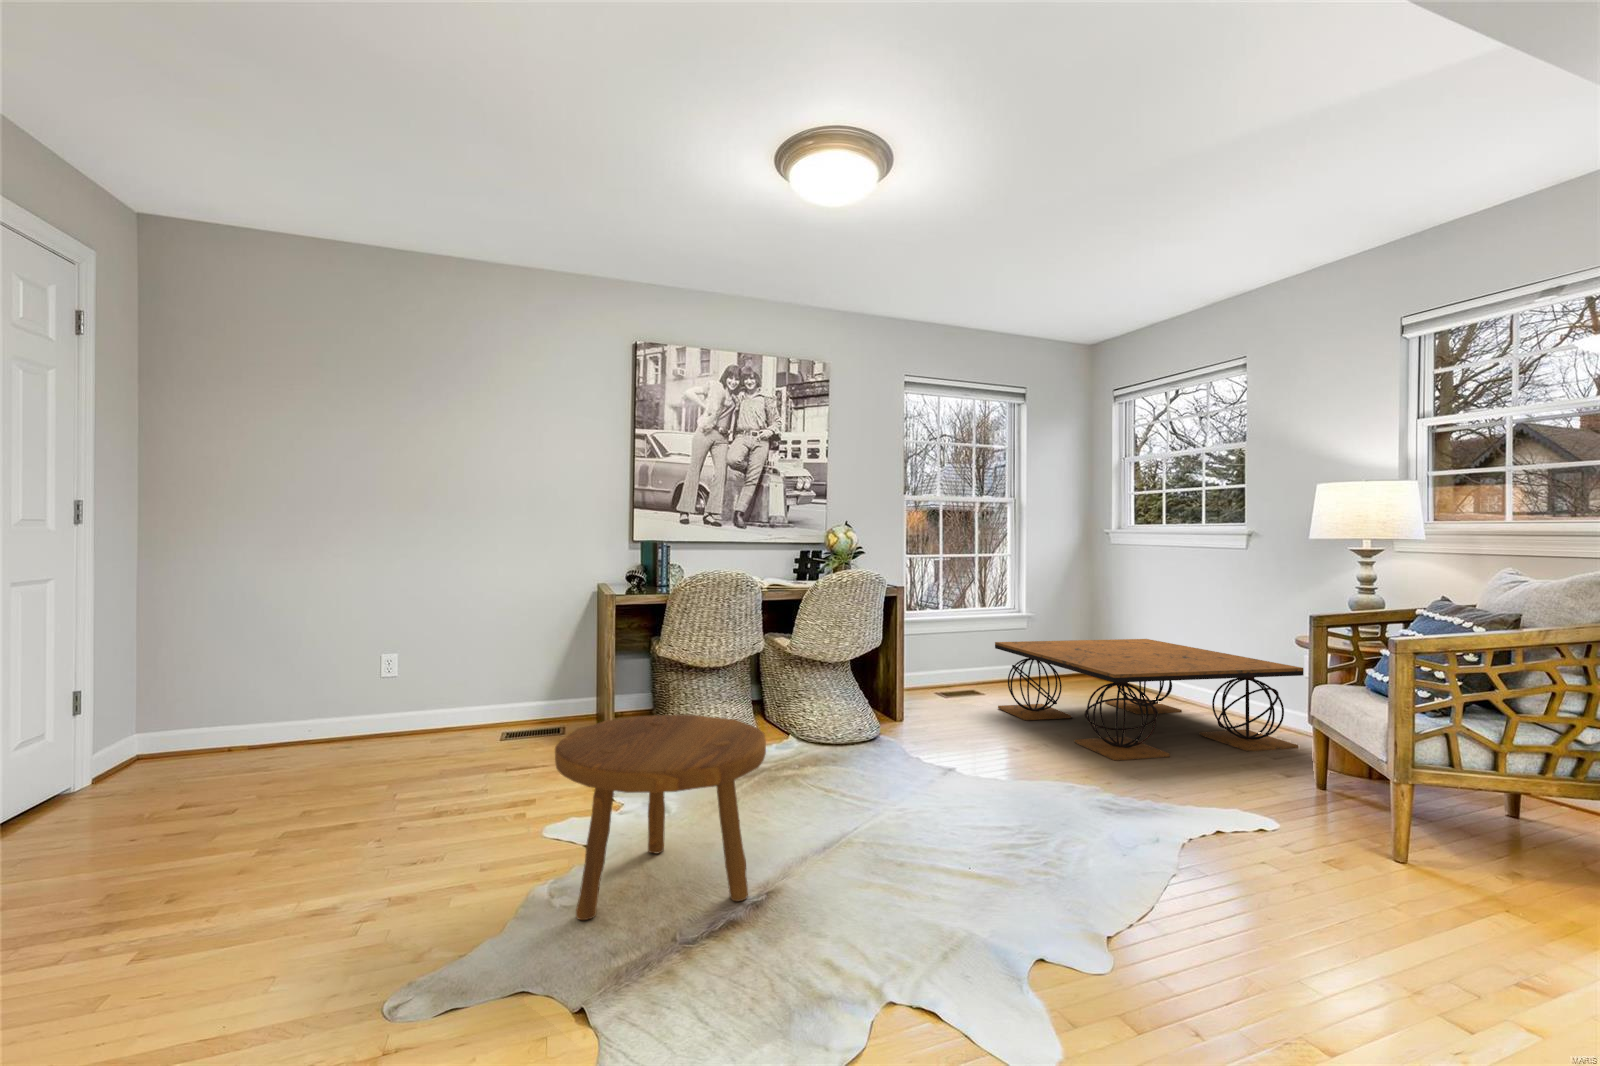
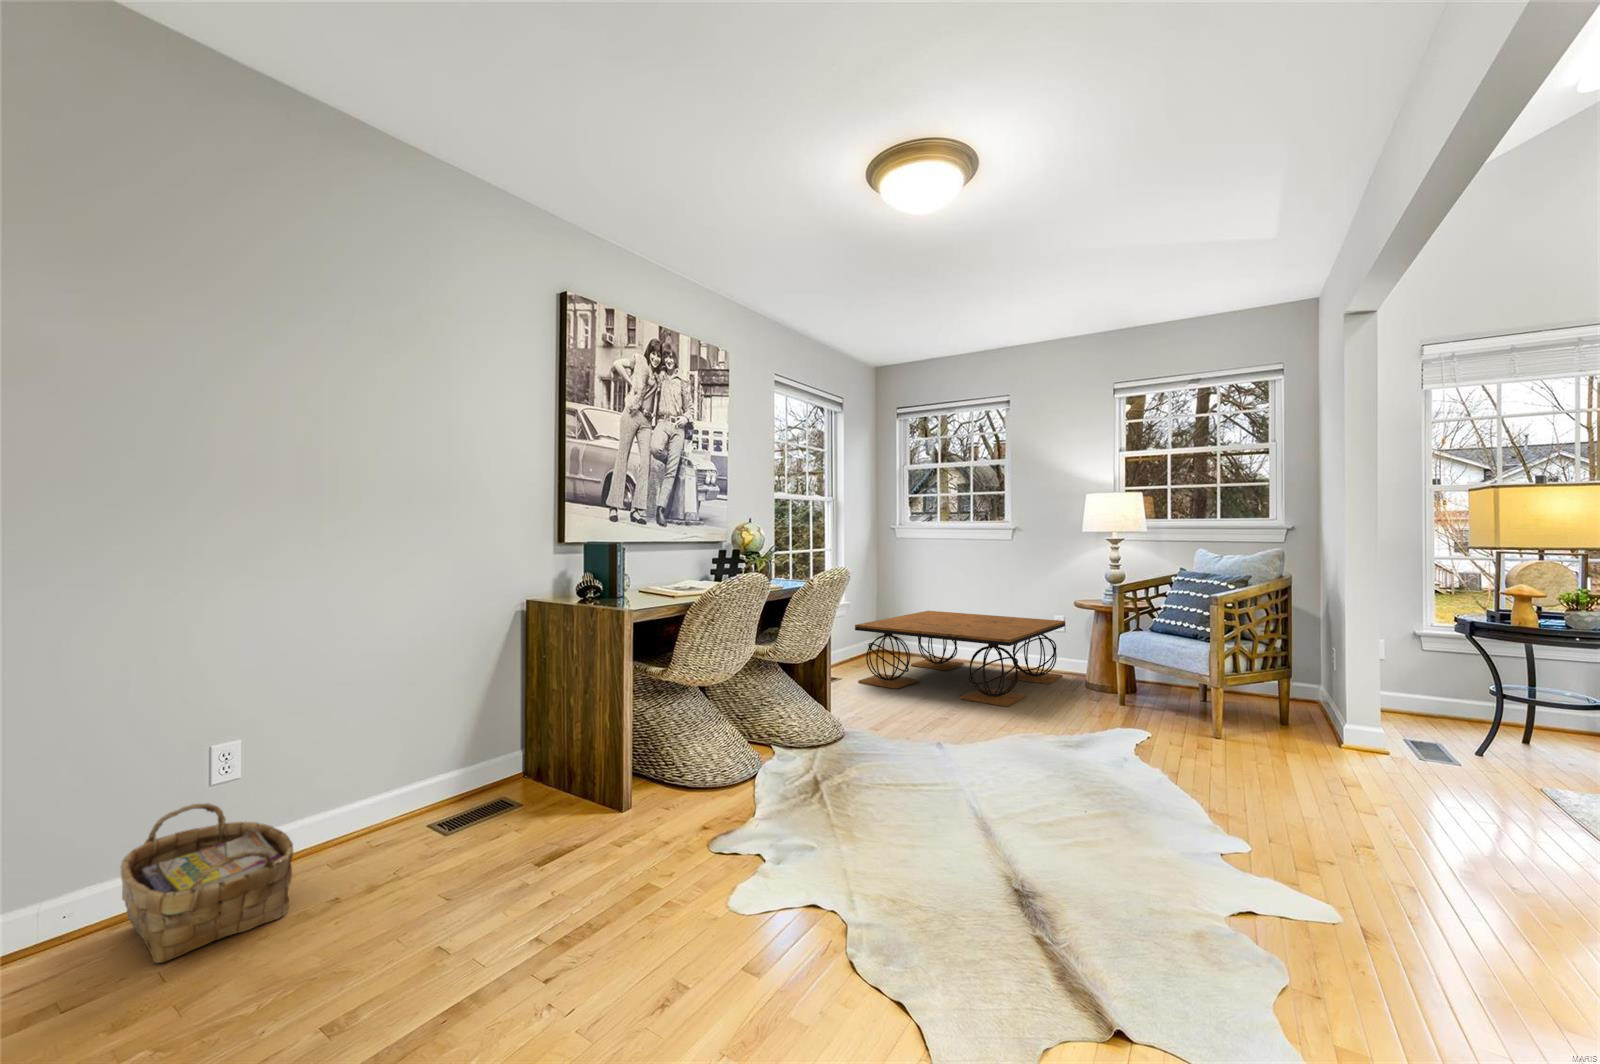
woven basket: none [310,684,397,760] -> present [120,803,293,963]
footstool: present [555,714,766,920] -> none [889,724,1117,967]

